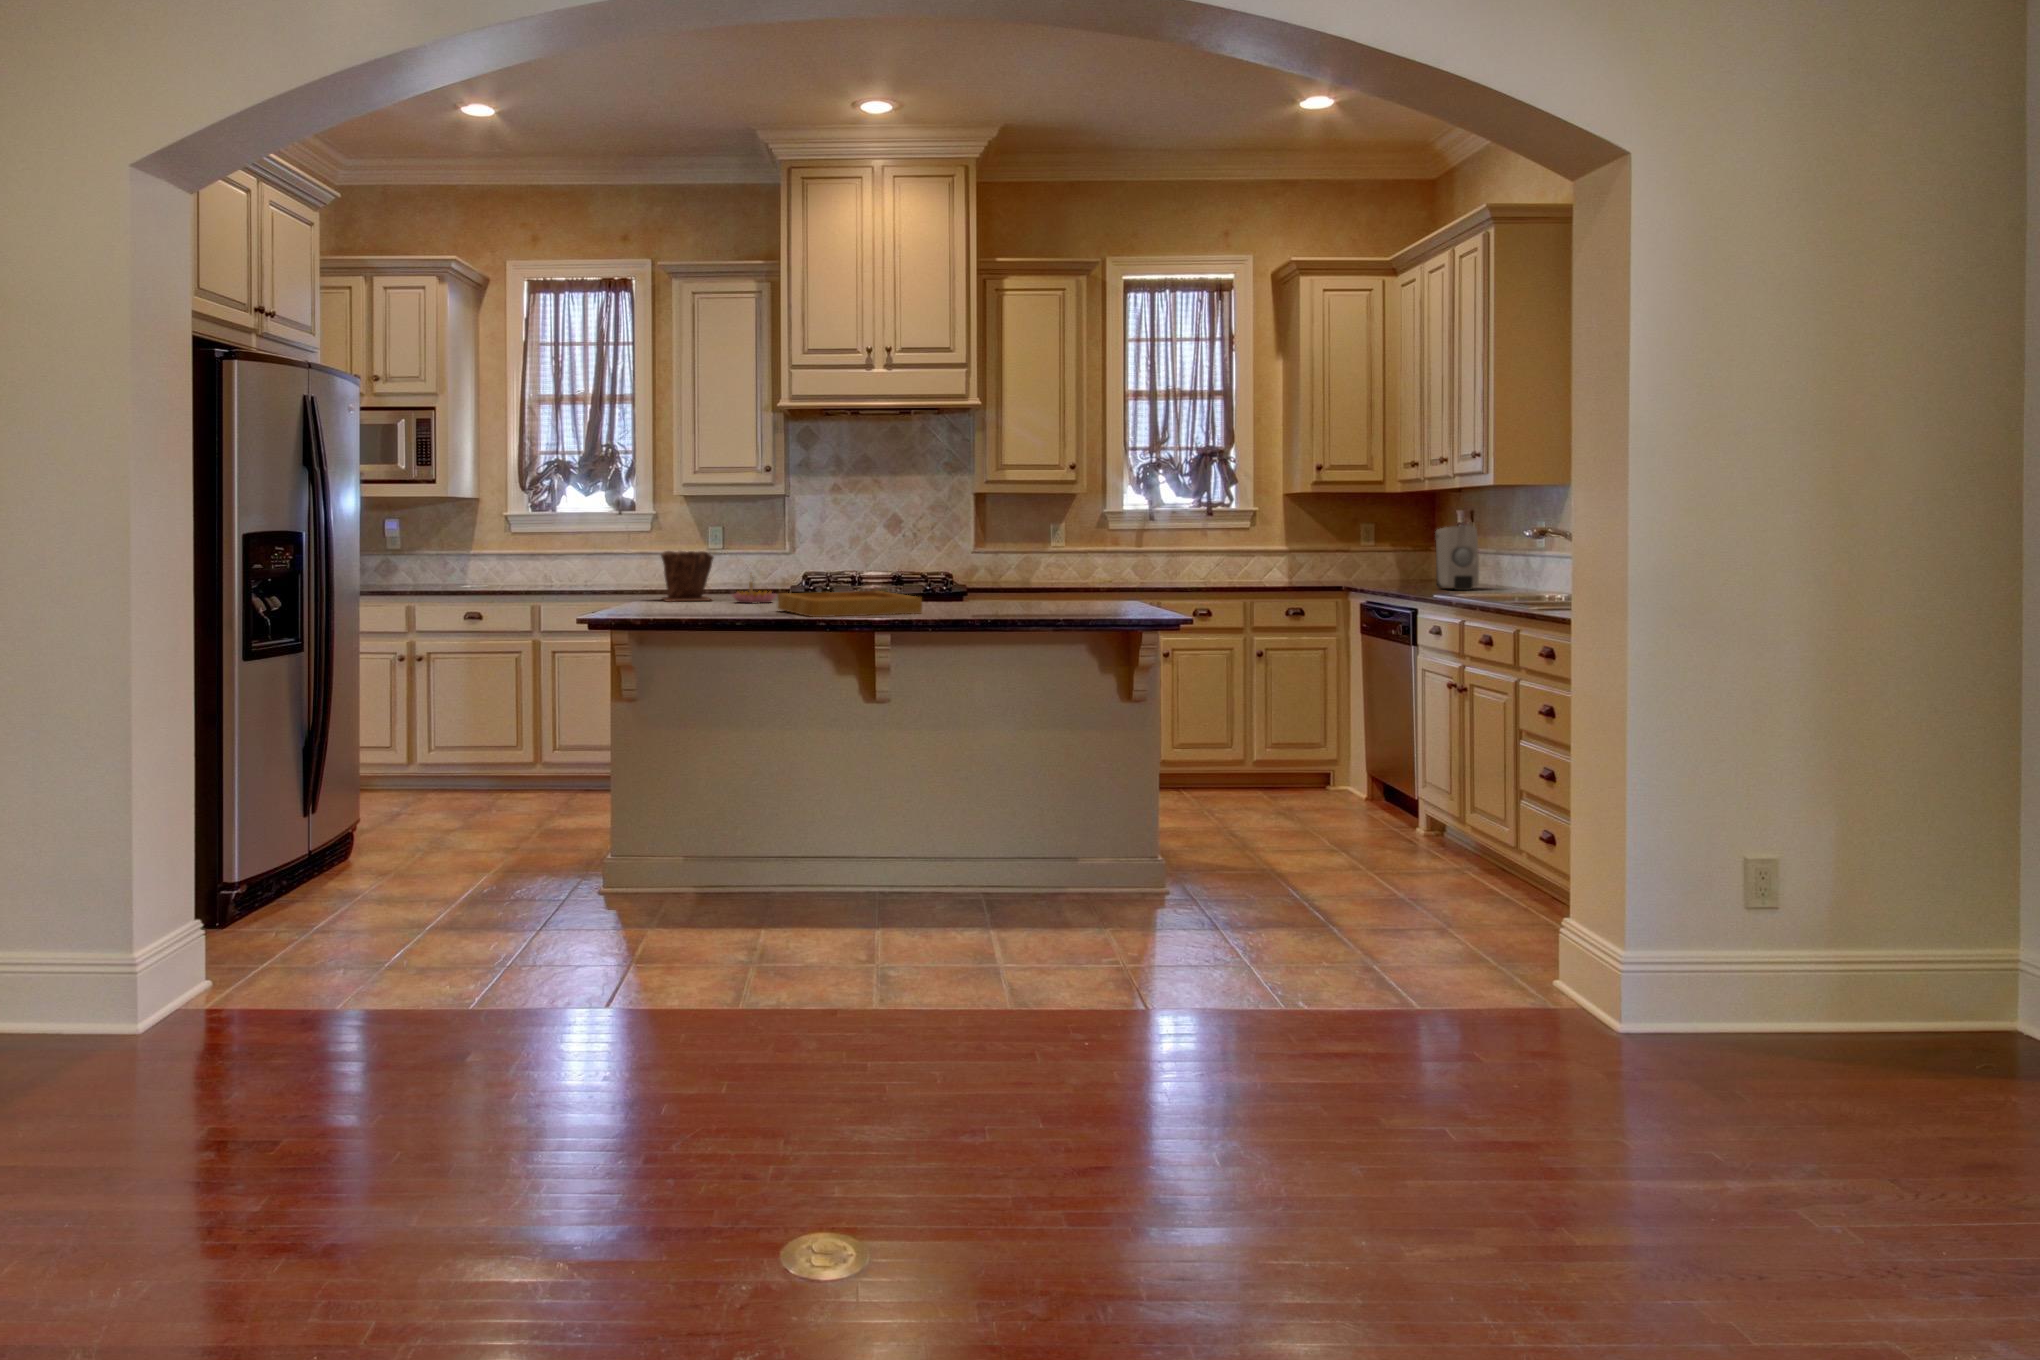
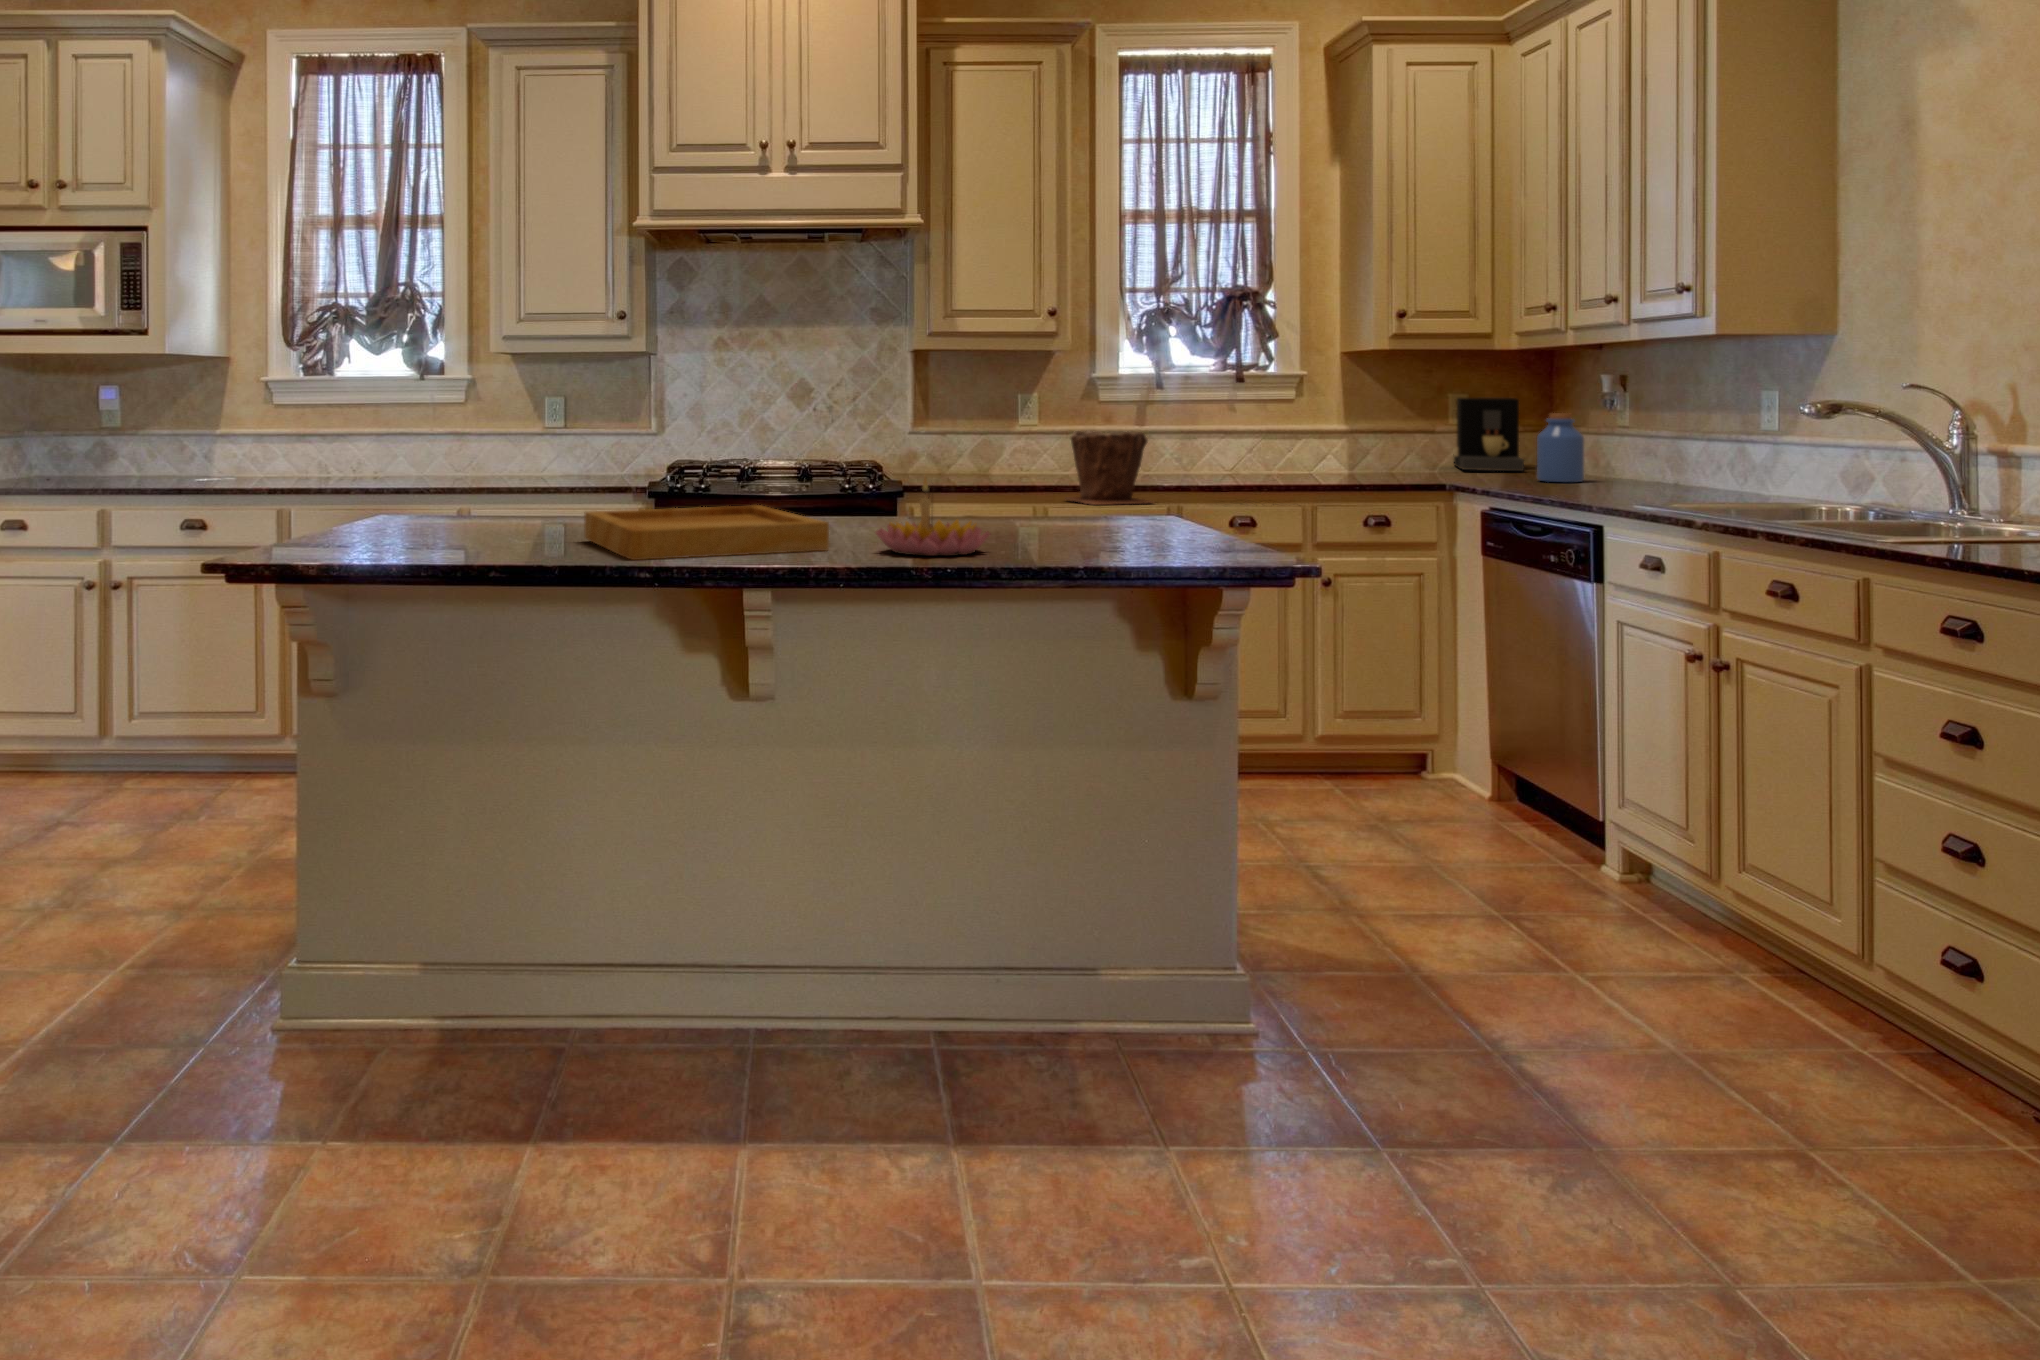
coffee maker: none [1365,526,1406,578] -> present [1454,397,1524,471]
soap dispenser: present [1435,526,1479,590] -> none [1604,399,1682,496]
jar: none [1403,537,1434,584] -> present [1537,413,1584,483]
plant pot: present [661,551,714,602] -> present [1066,430,1152,505]
candle holder: present [732,581,776,603] -> present [876,478,990,556]

